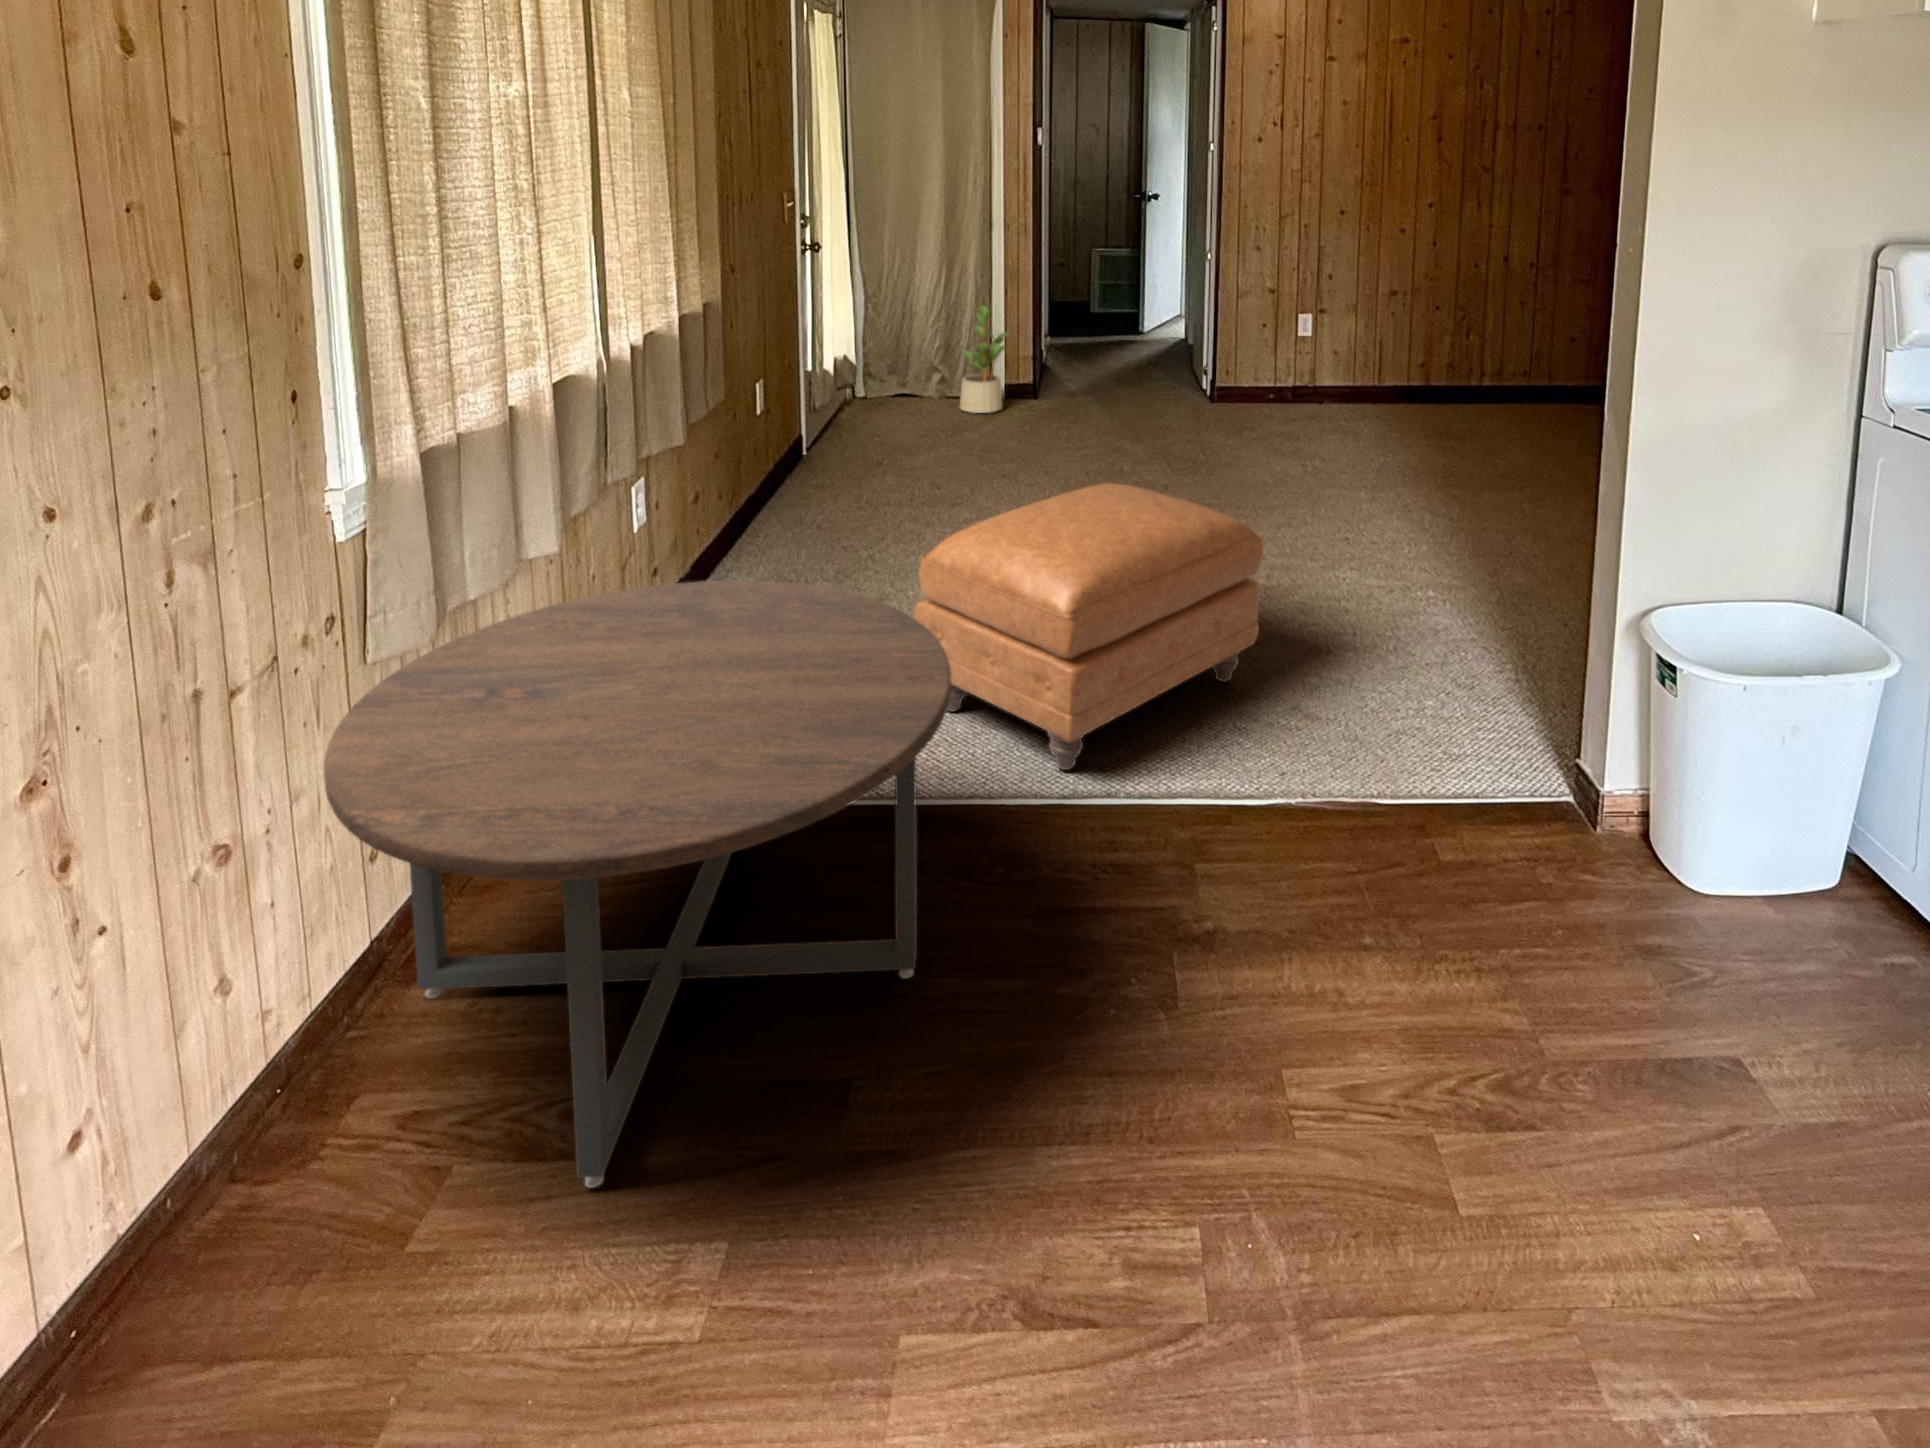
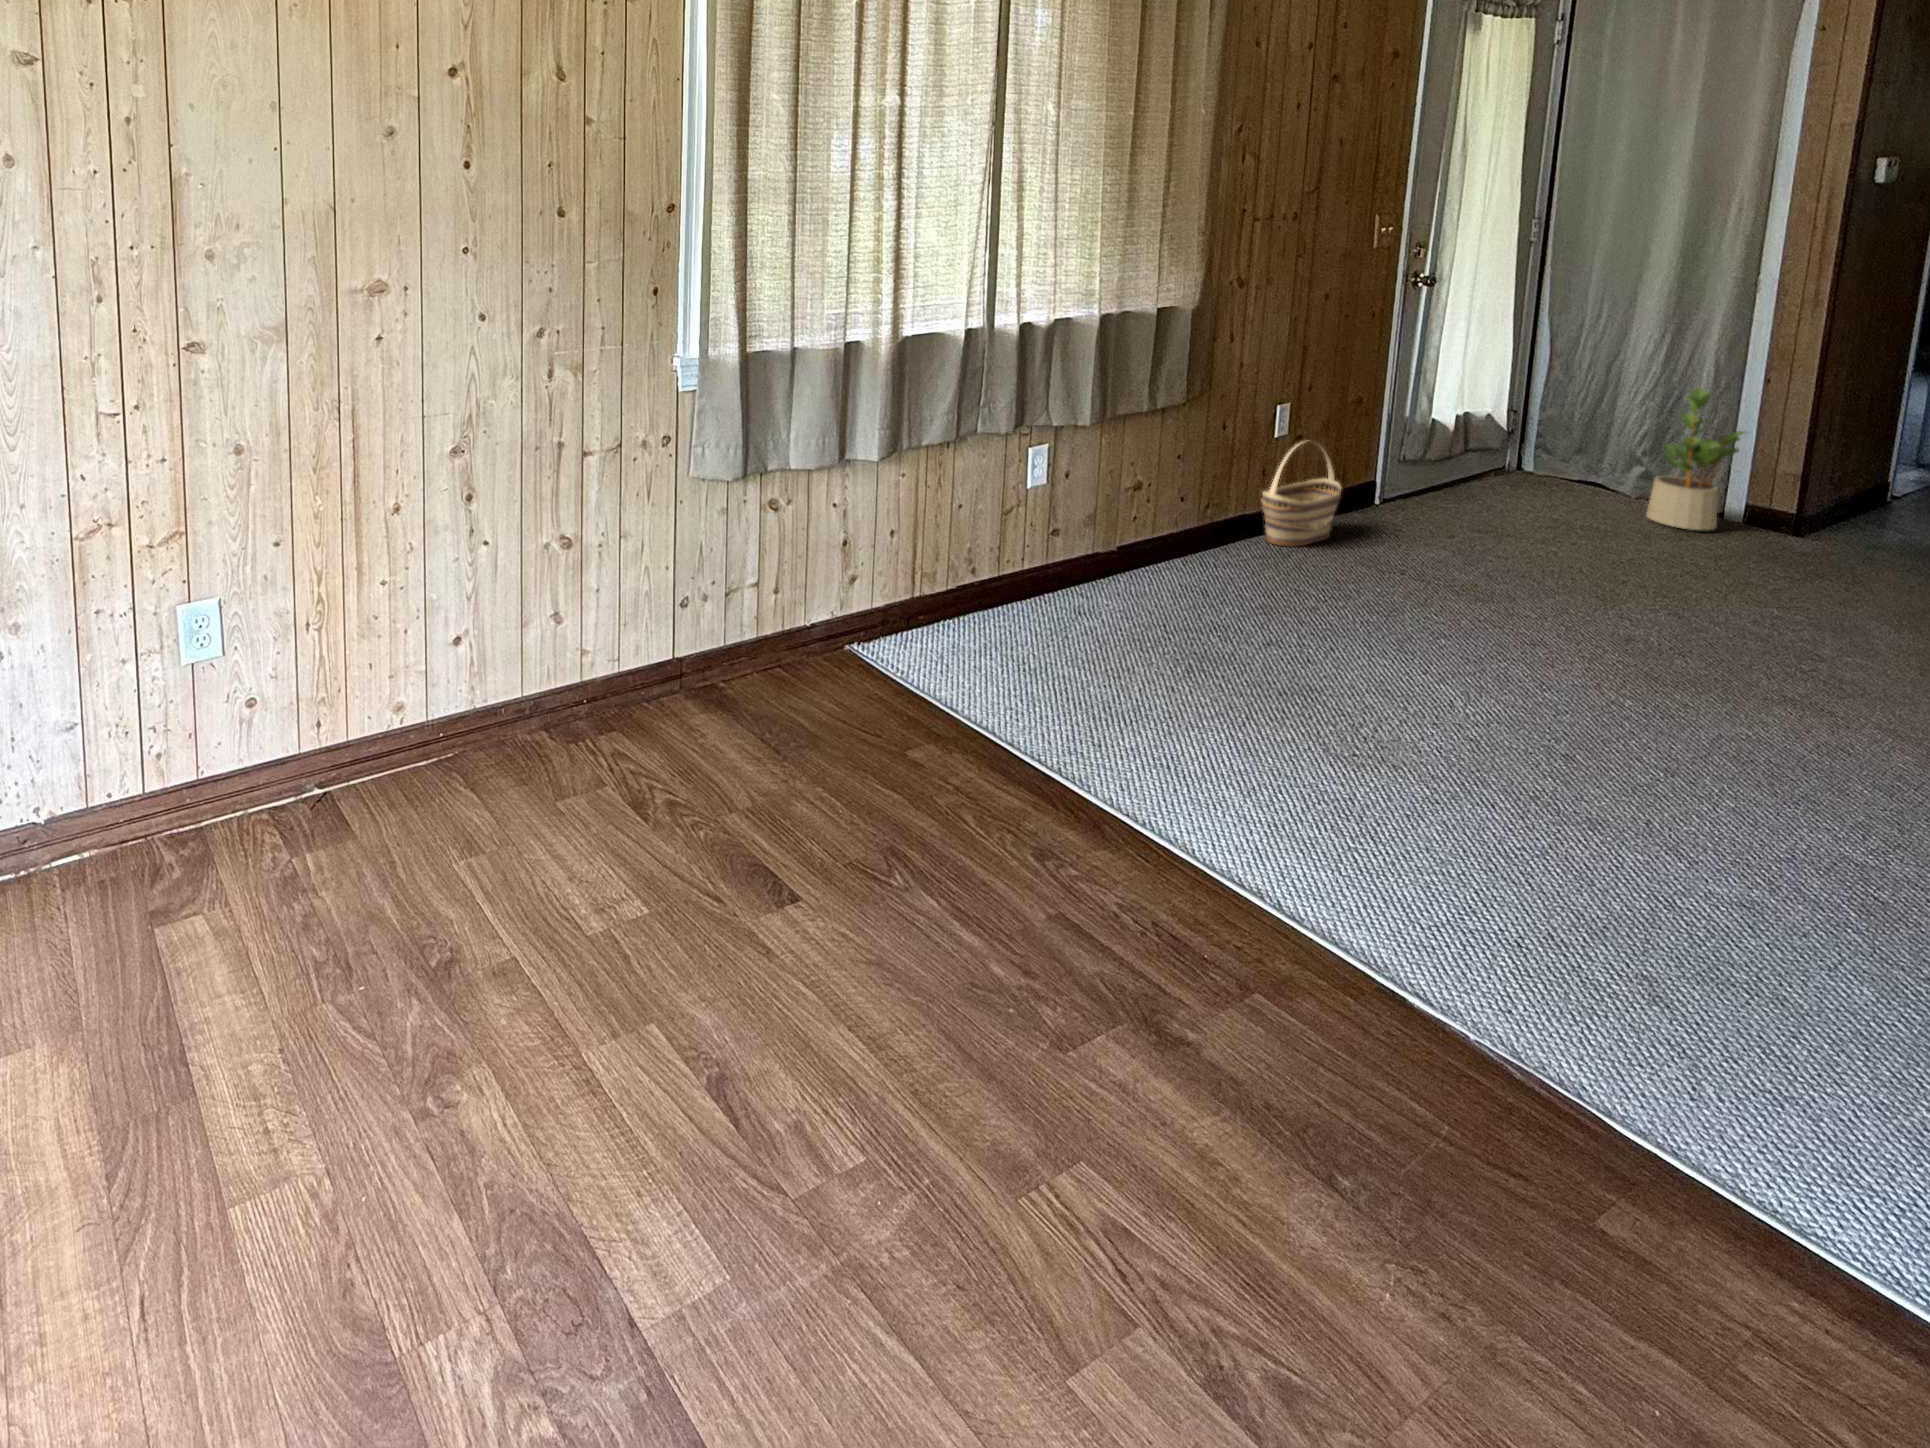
basket: none [757,409,810,515] -> present [1262,442,1341,546]
ottoman: present [914,483,1263,770] -> none [1183,563,1660,891]
coffee table: present [324,580,951,1188] -> none [578,486,1018,878]

